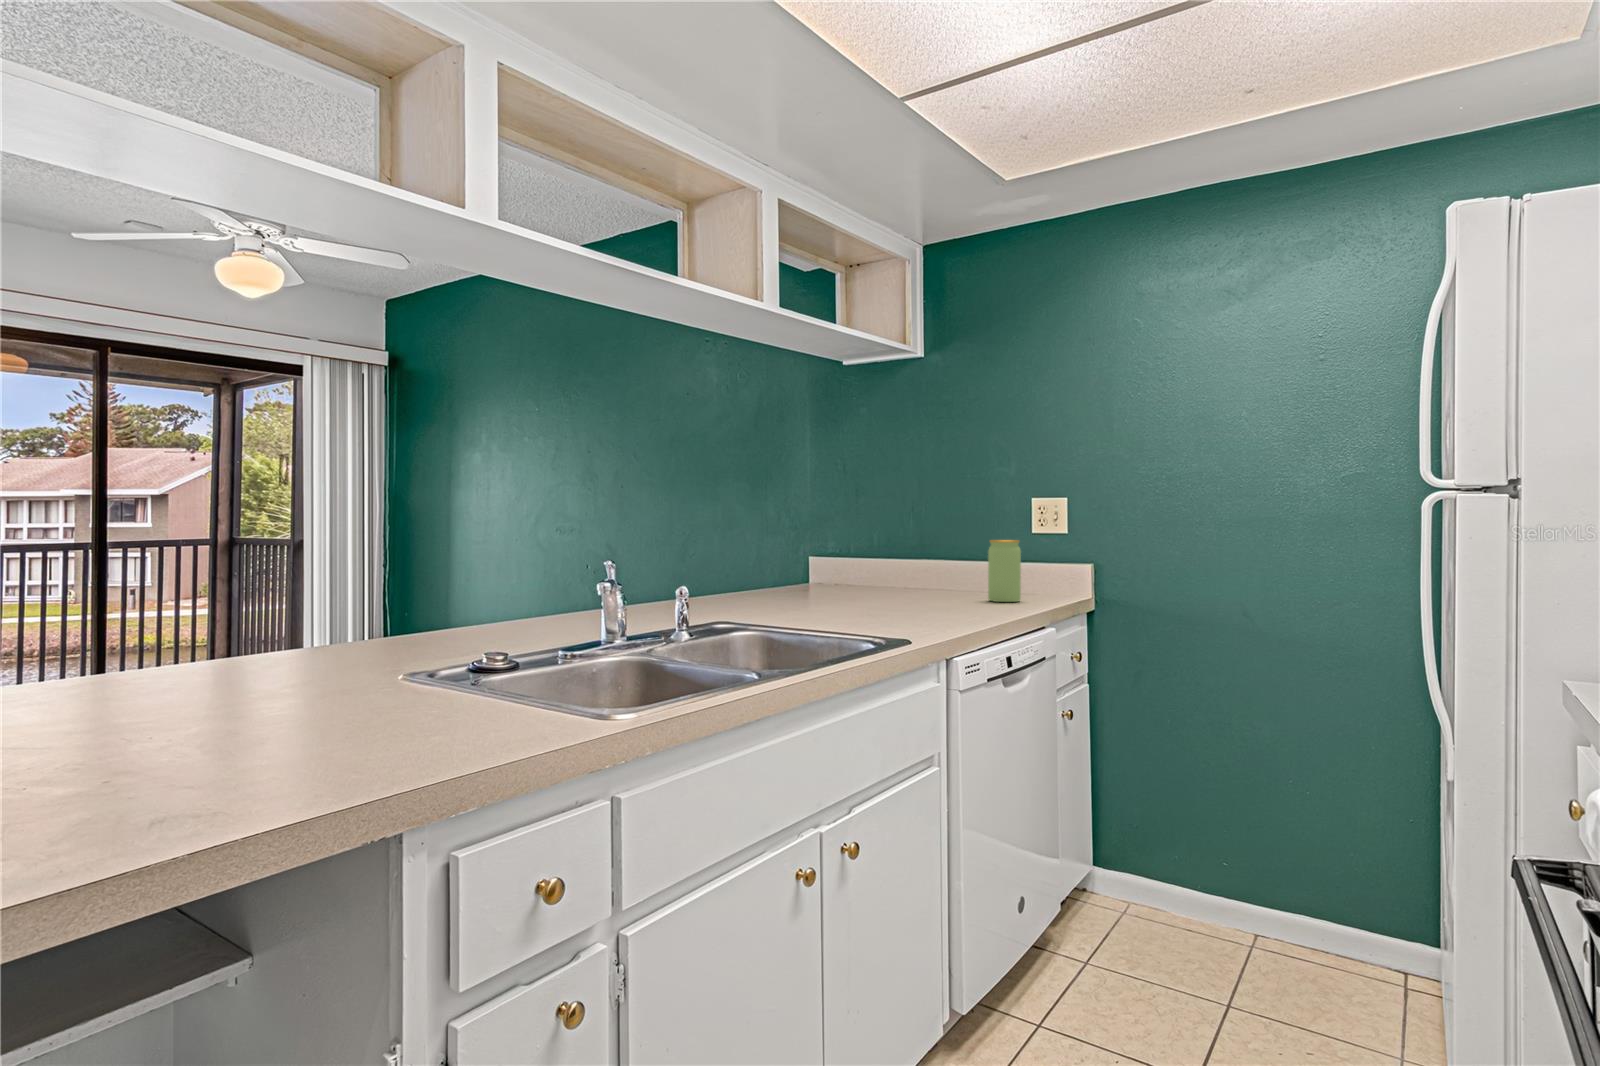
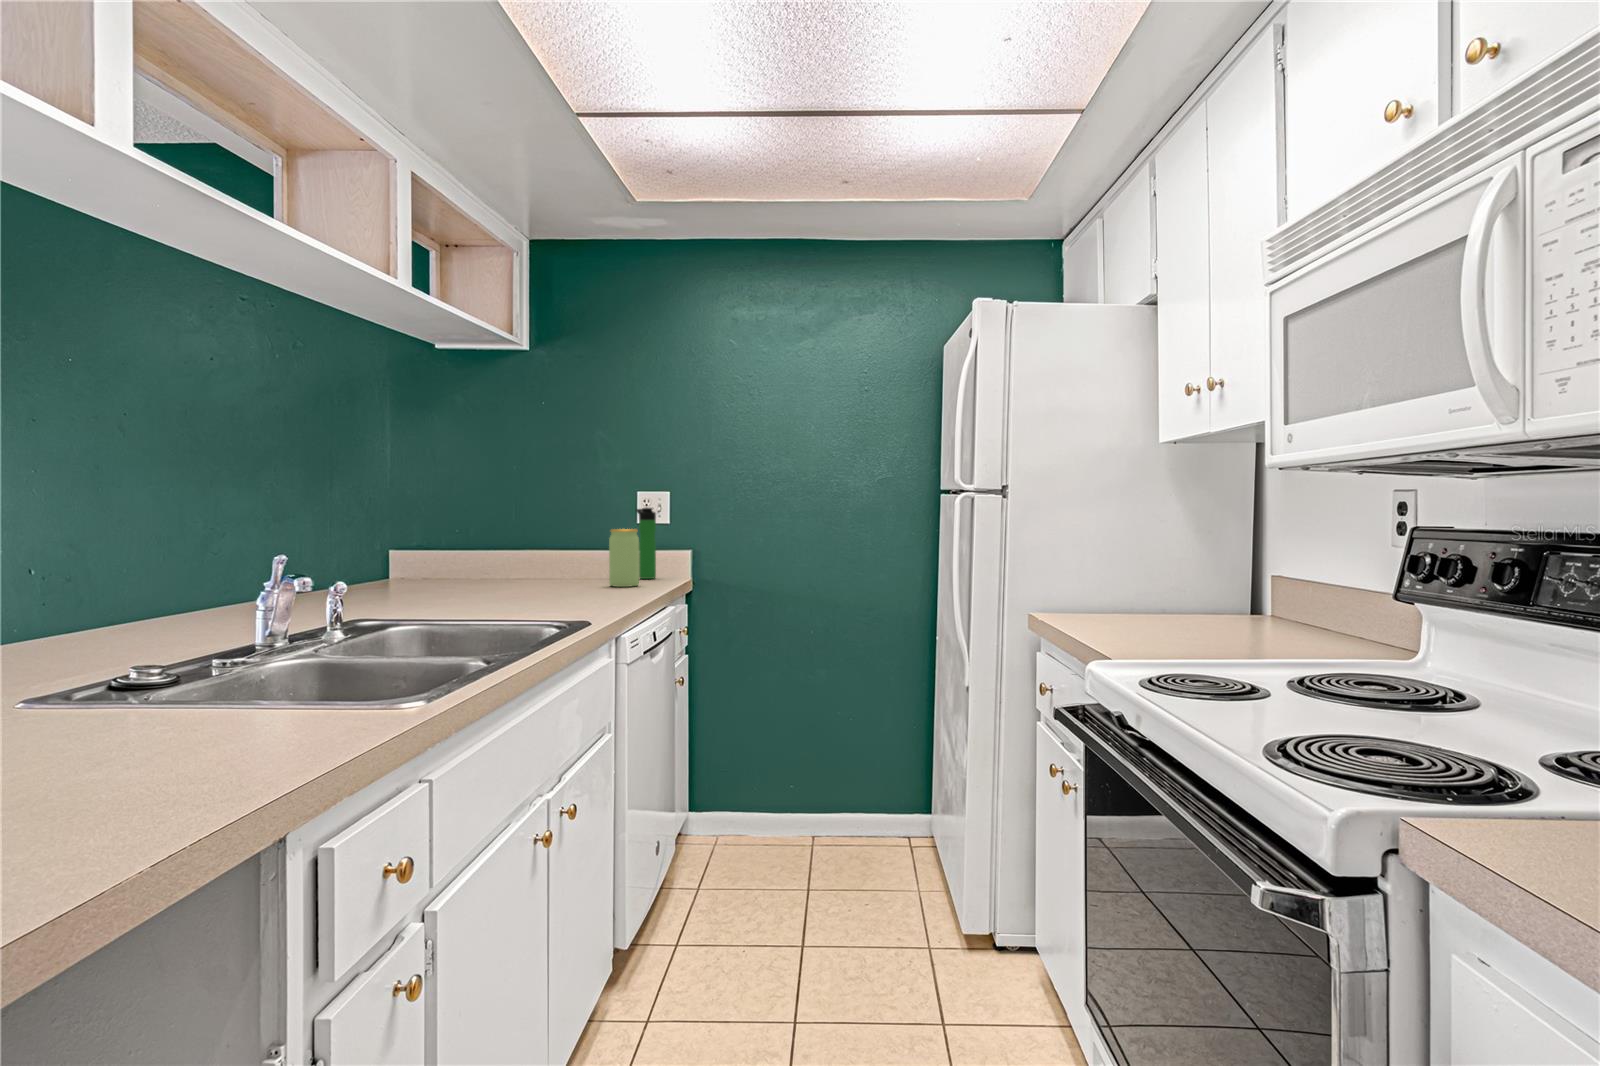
bottle: none [1029,517,1050,594] -> present [636,508,656,579]

